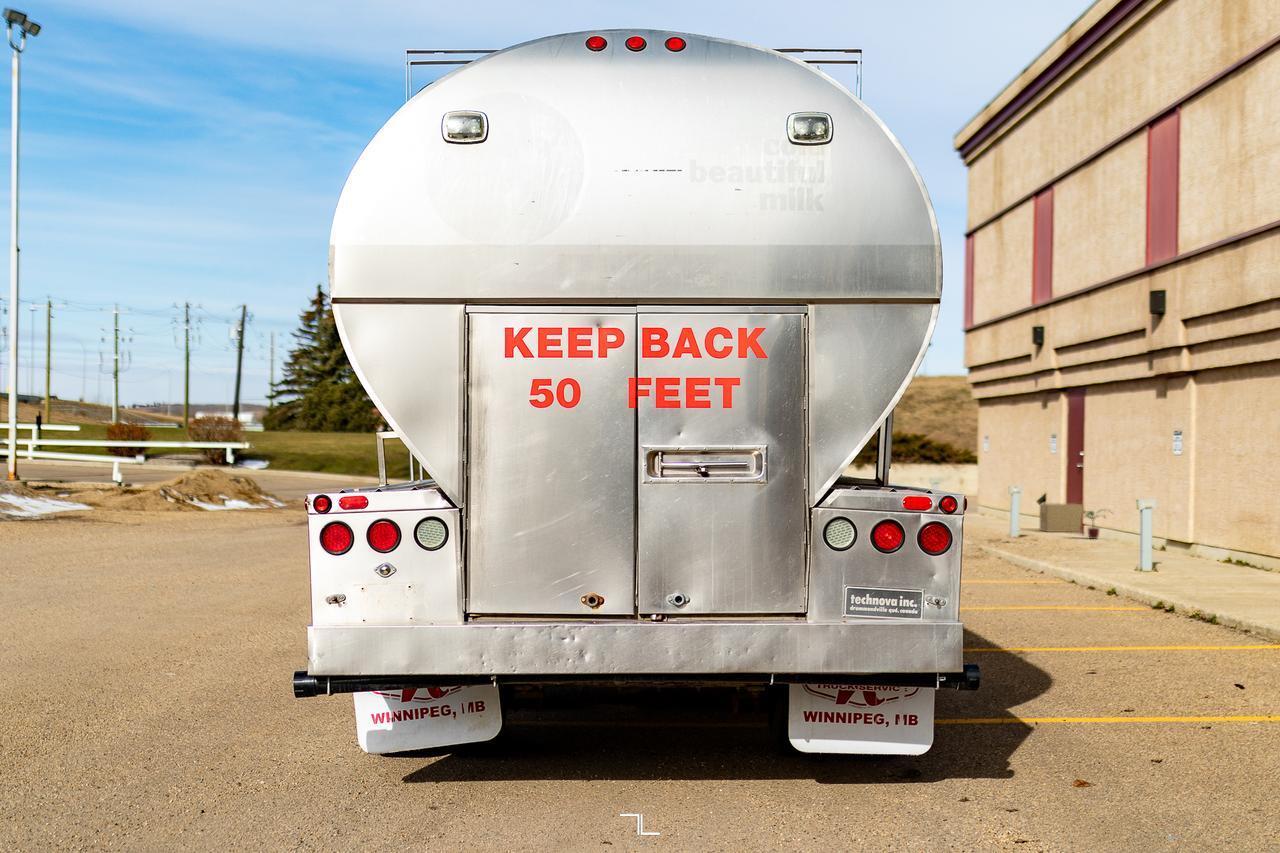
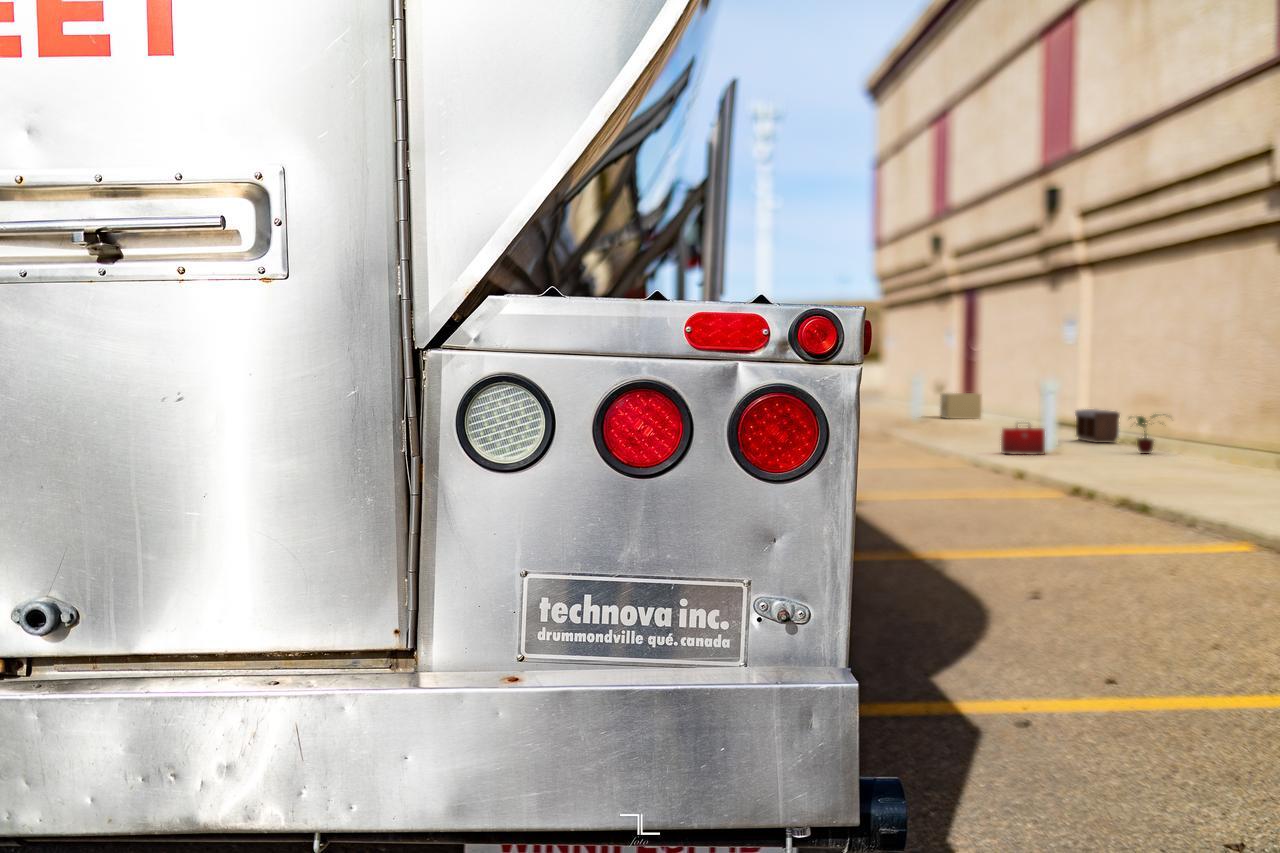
potted plant: present [1083,511,1112,539] -> present [1136,415,1156,454]
bench: none [1170,525,1211,558] -> present [1075,409,1120,443]
toolbox: none [1091,537,1132,568] -> present [1001,425,1045,455]

